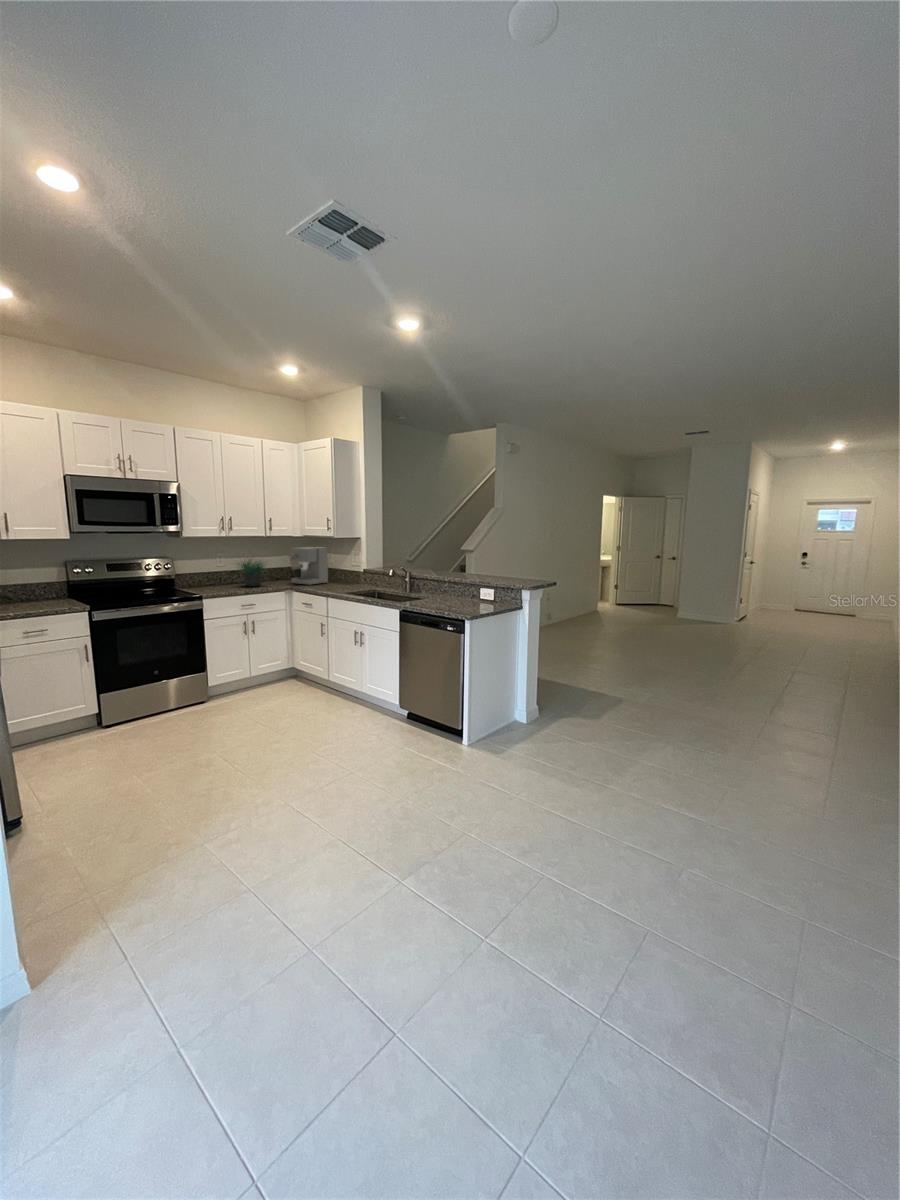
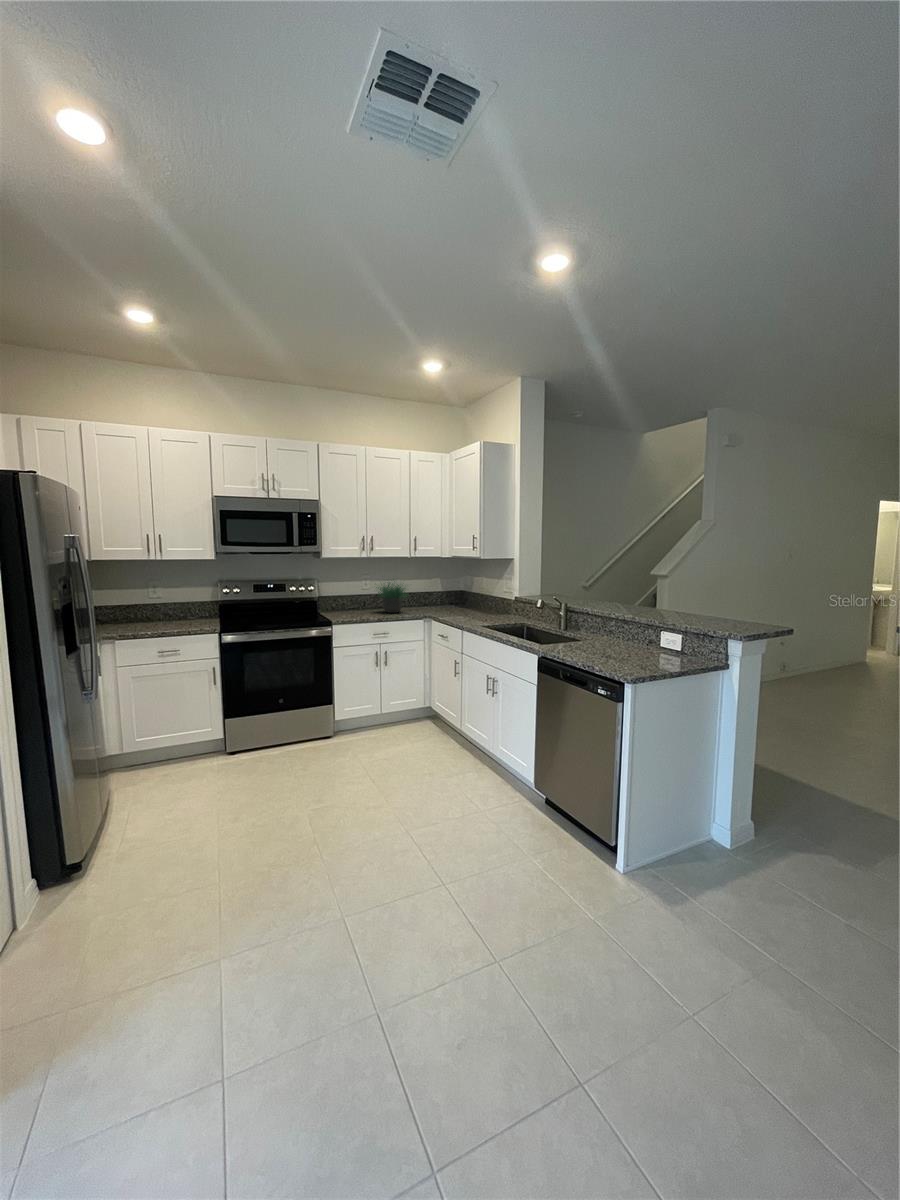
coffee maker: present [290,547,328,585] -> none [432,570,475,614]

